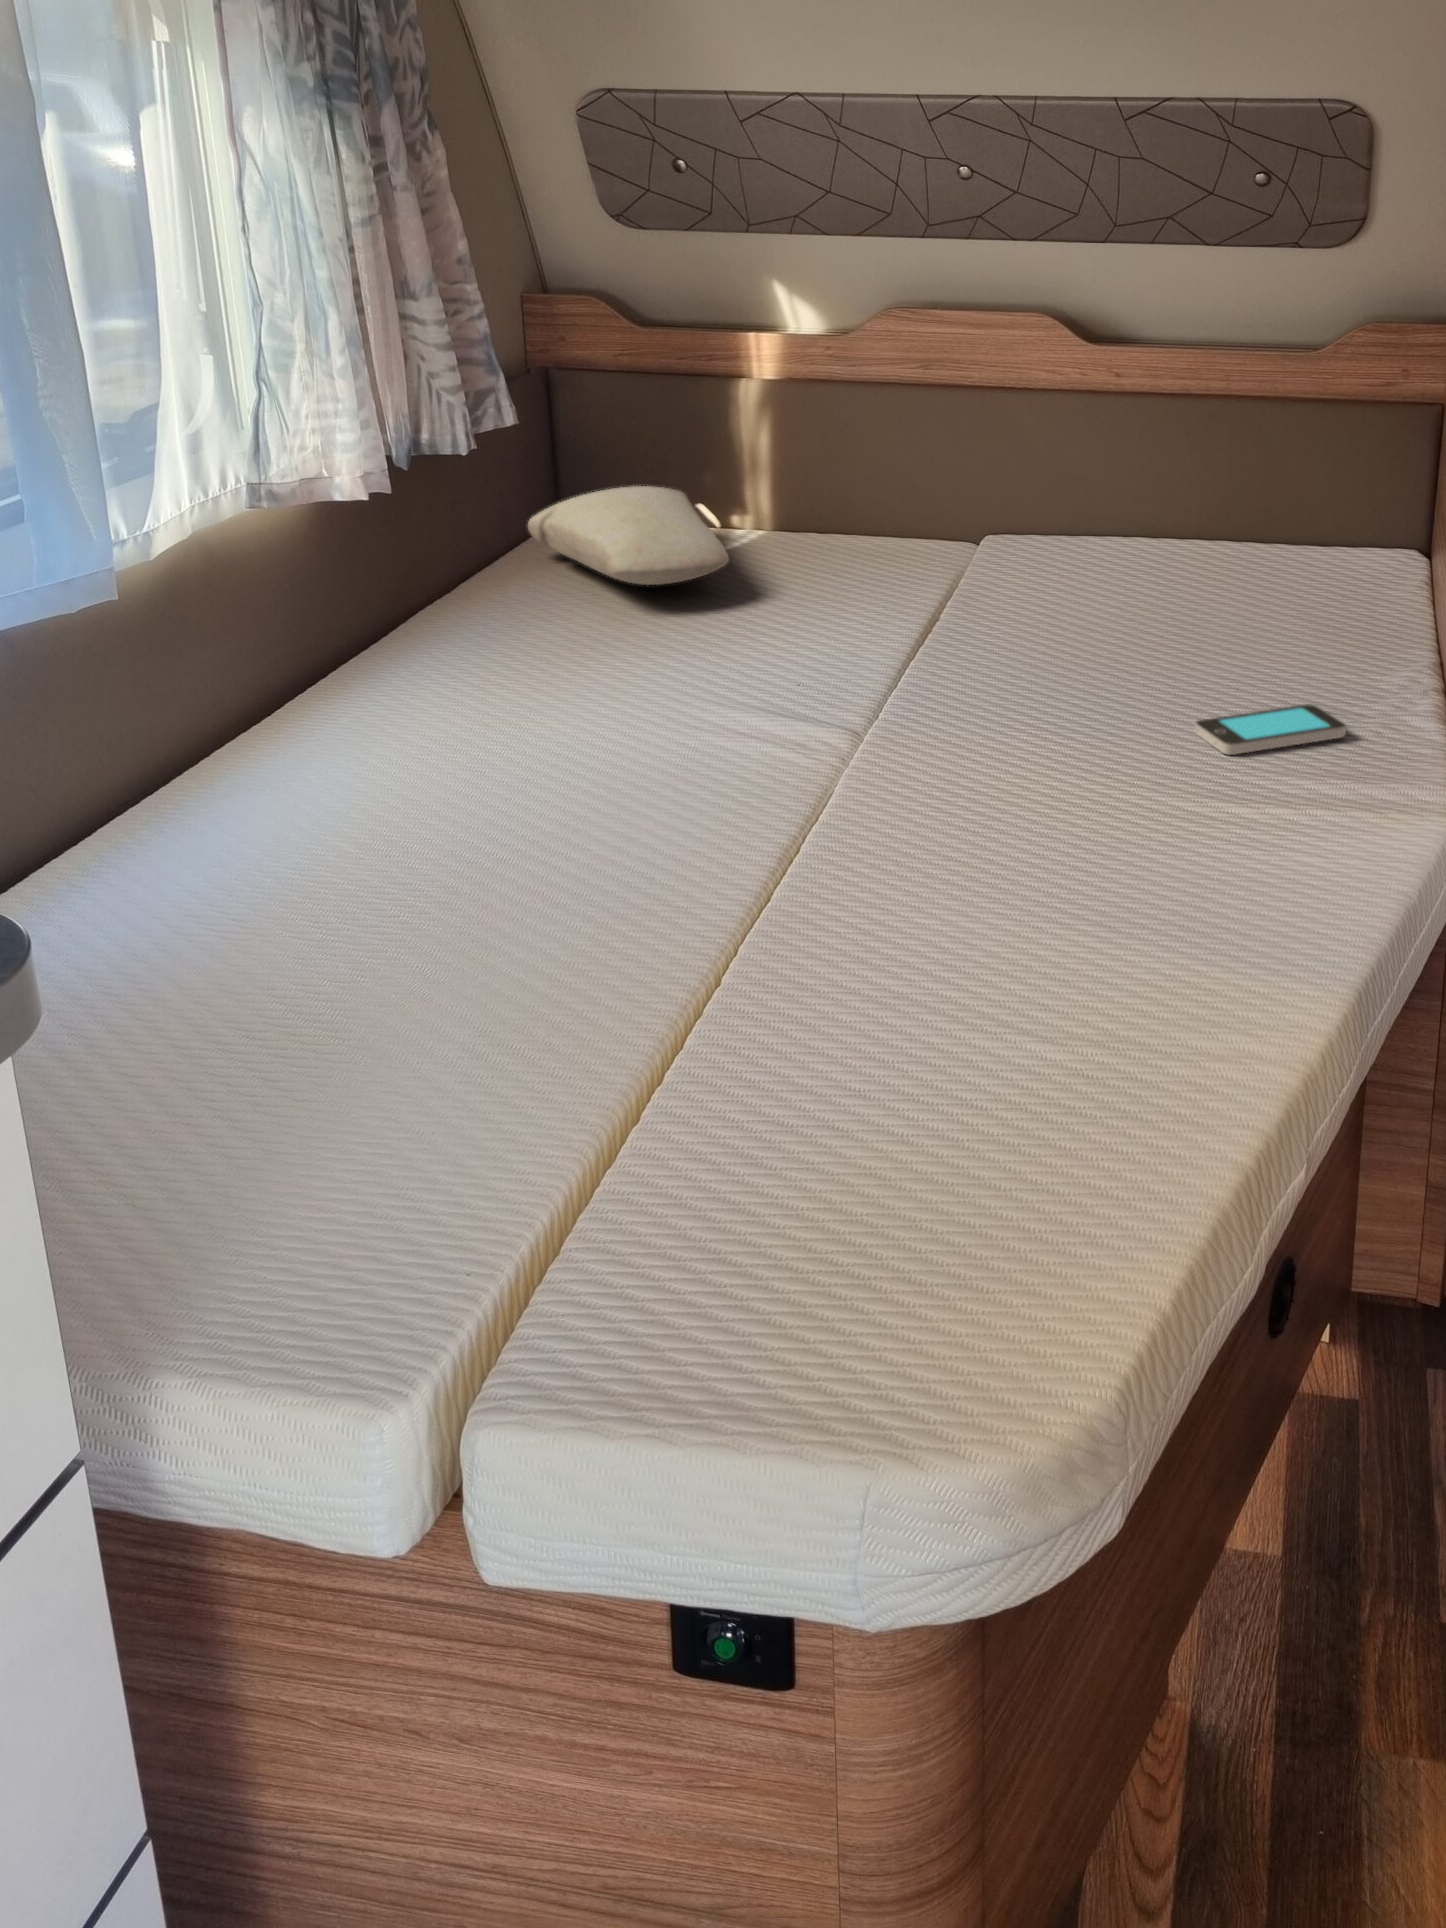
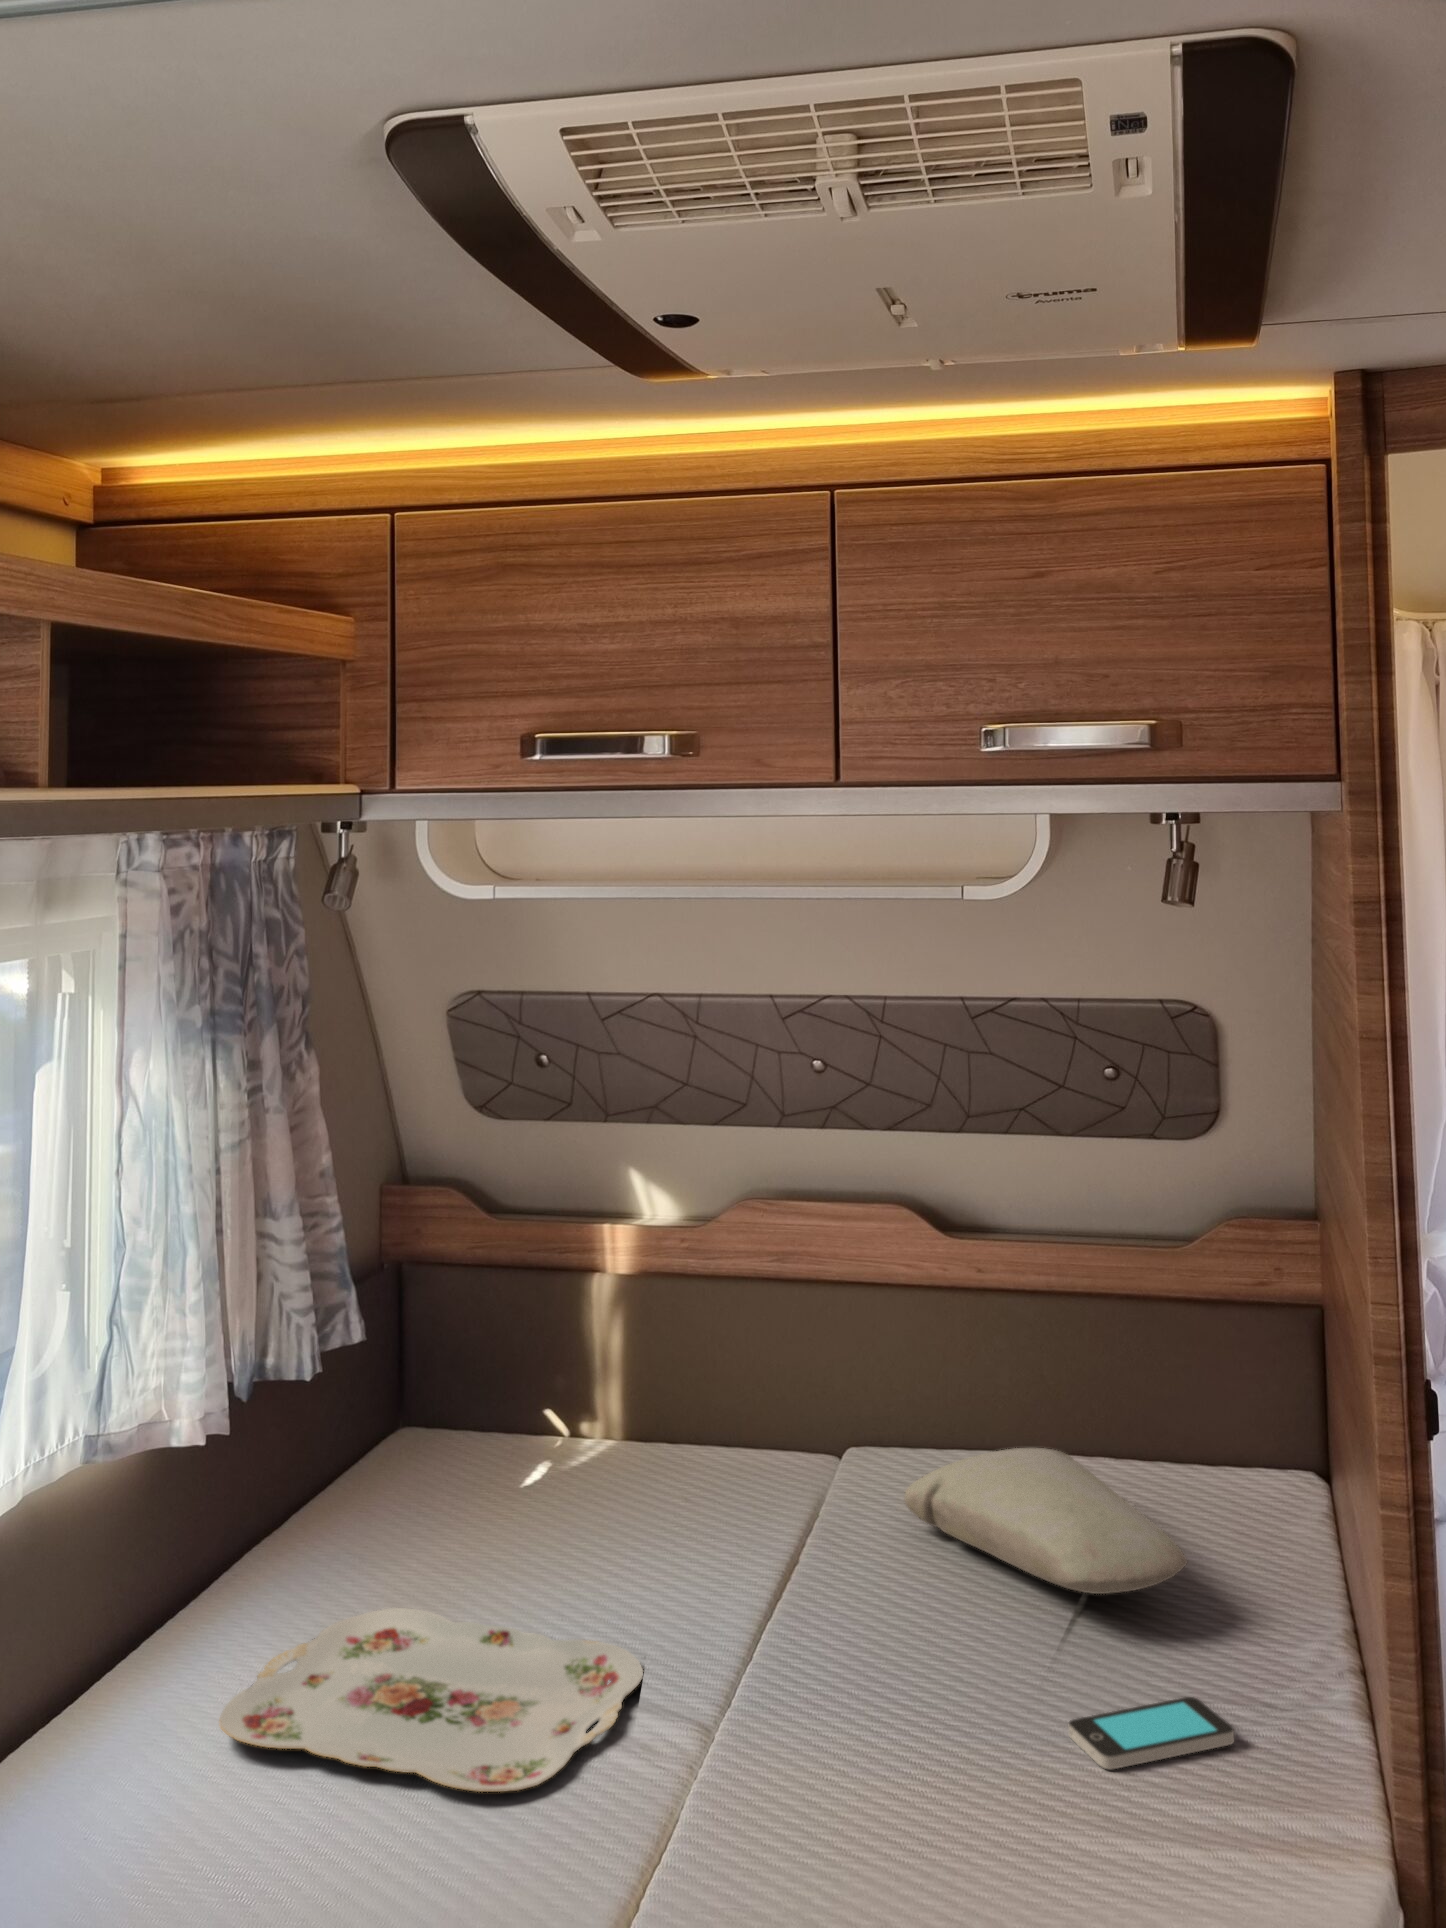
pillow: present [528,486,729,585] -> present [904,1448,1187,1594]
serving tray: none [407,651,803,774] -> present [219,1608,644,1792]

